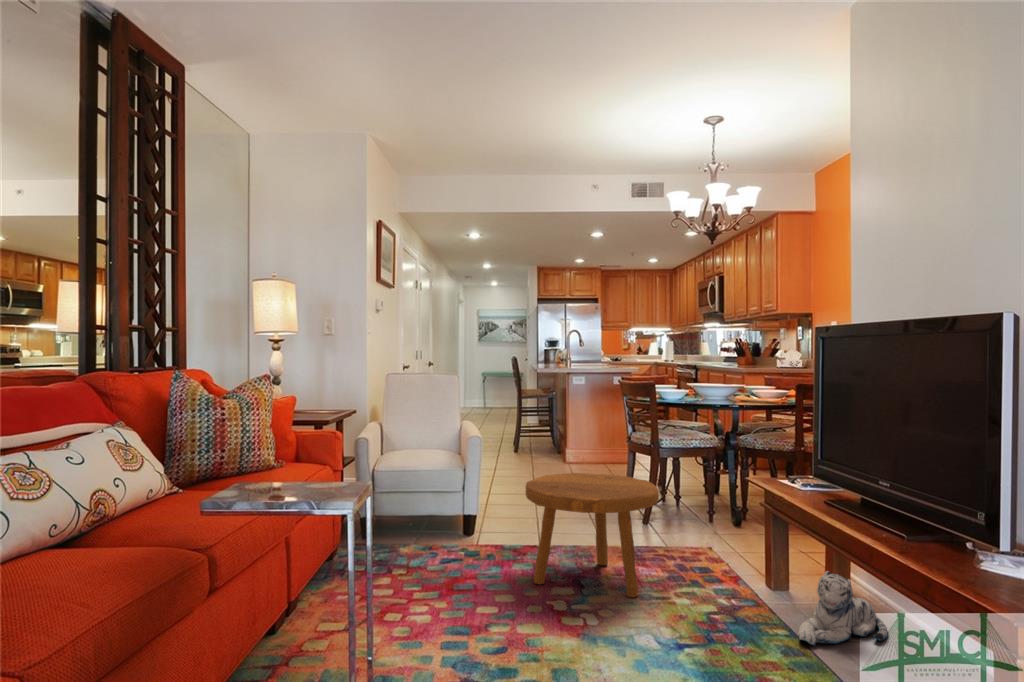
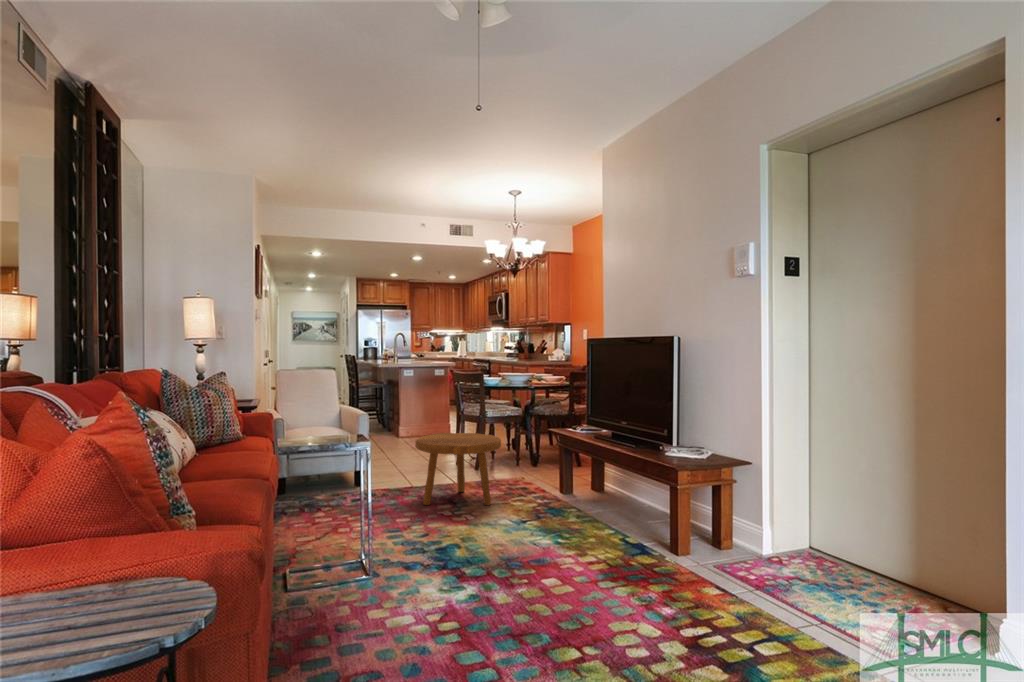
plush toy: present [798,571,888,645] -> none [584,475,627,514]

